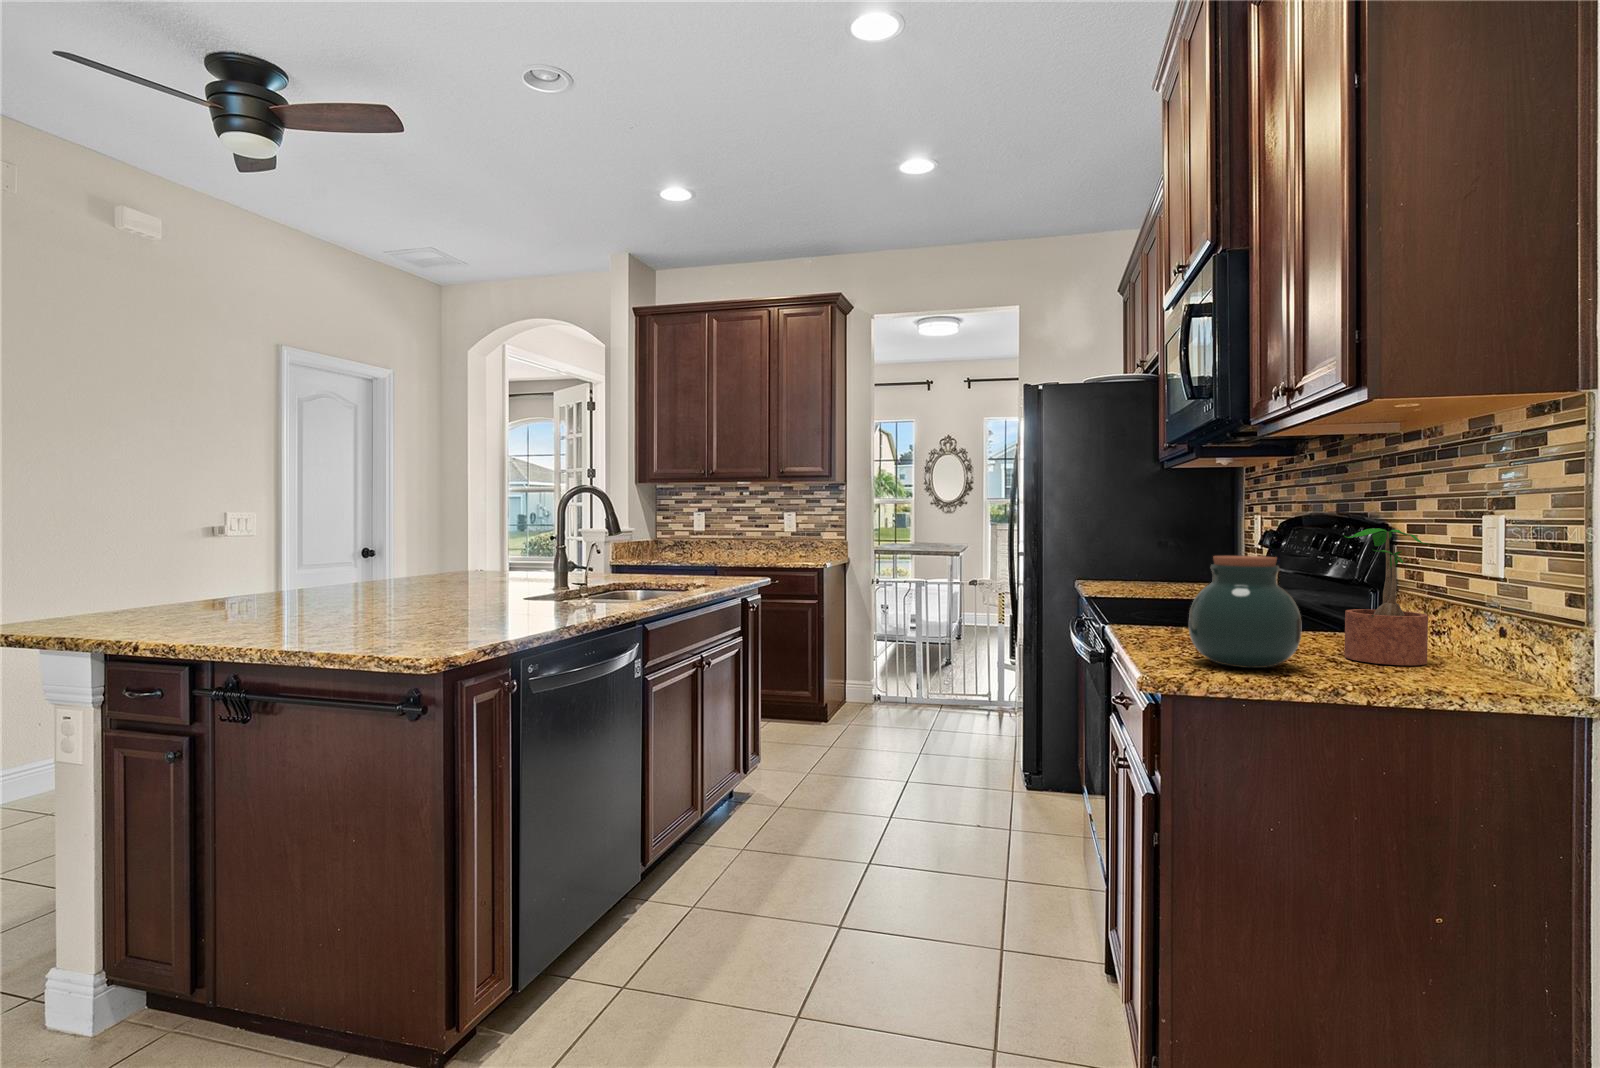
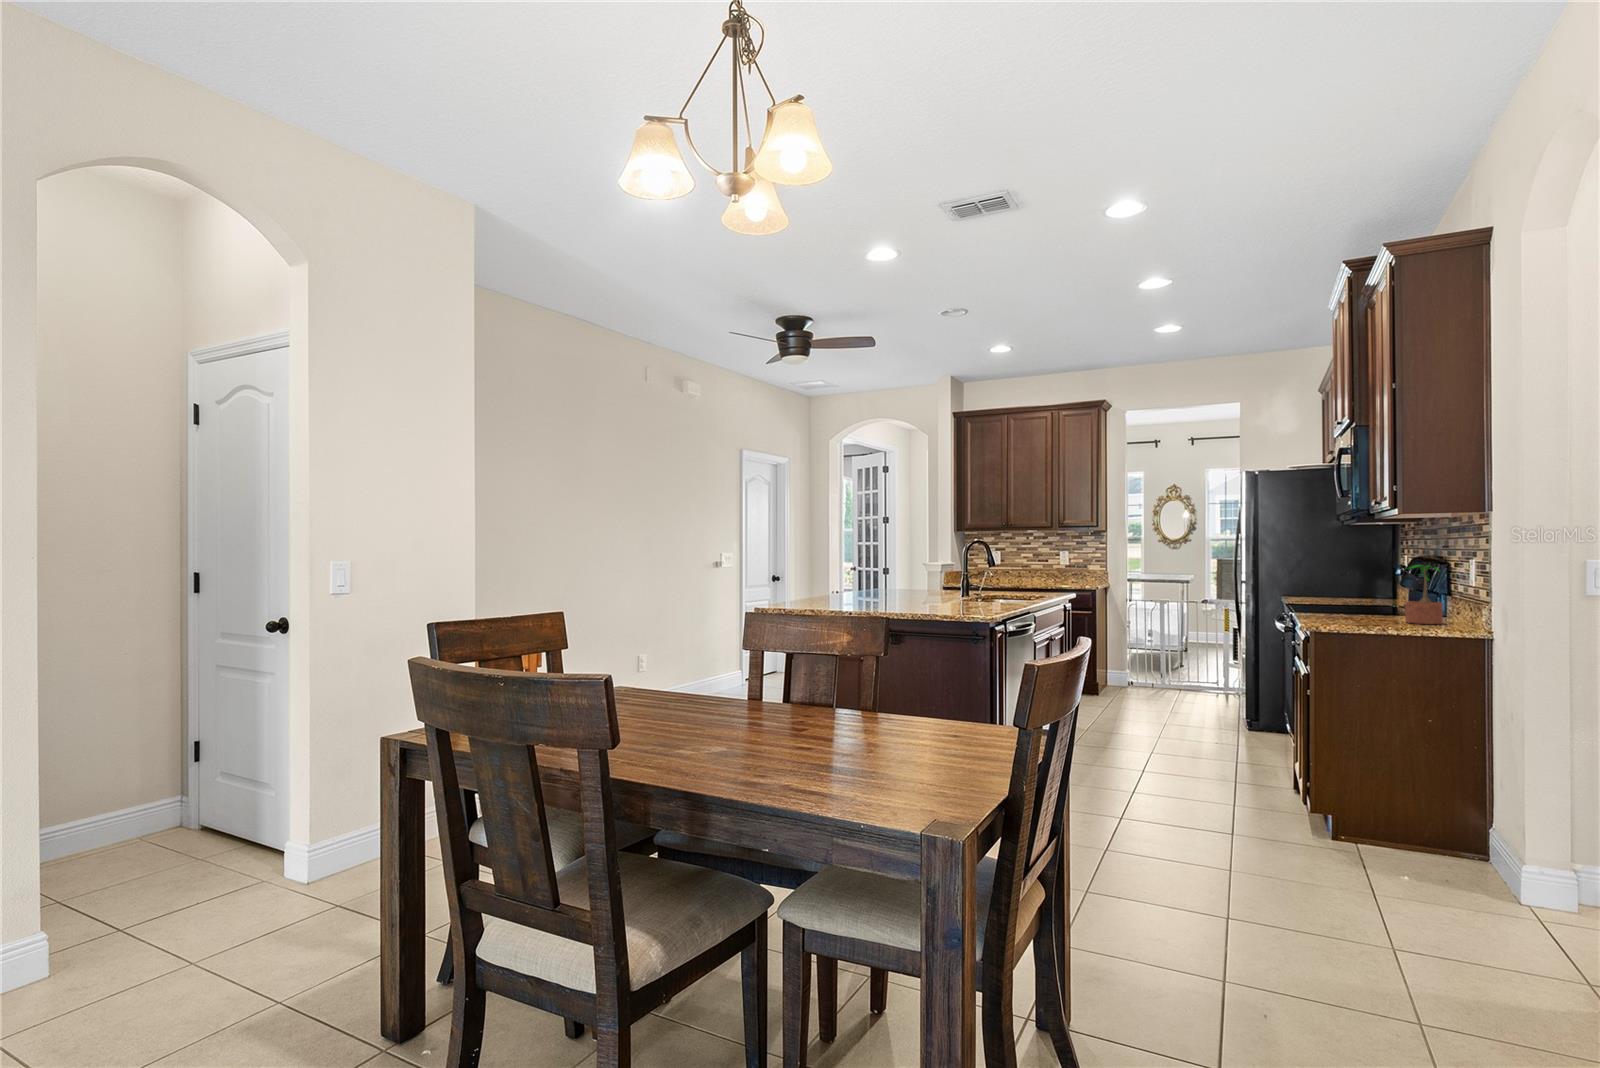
jar: present [1189,556,1301,668] -> none [1326,576,1377,623]

